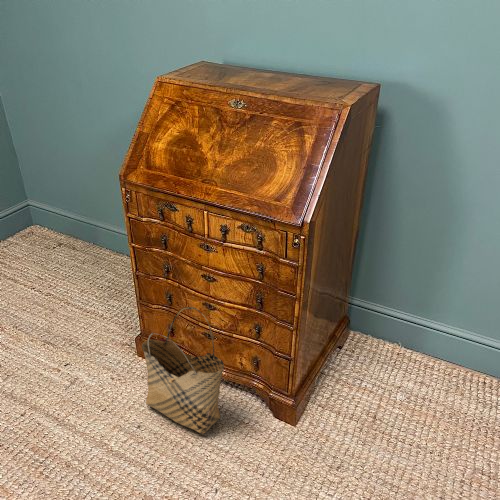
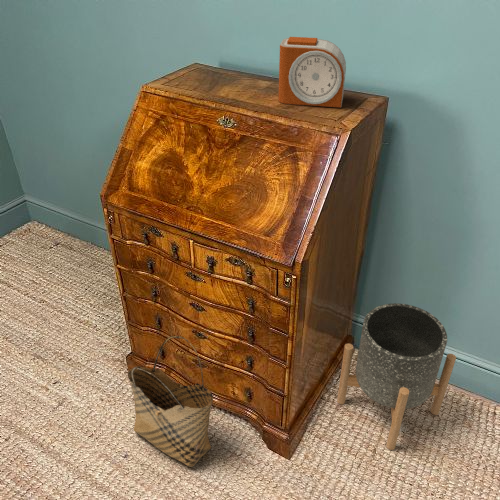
alarm clock: none [283,29,343,91] -> present [278,37,346,108]
planter: none [337,279,447,416] -> present [337,303,456,450]

